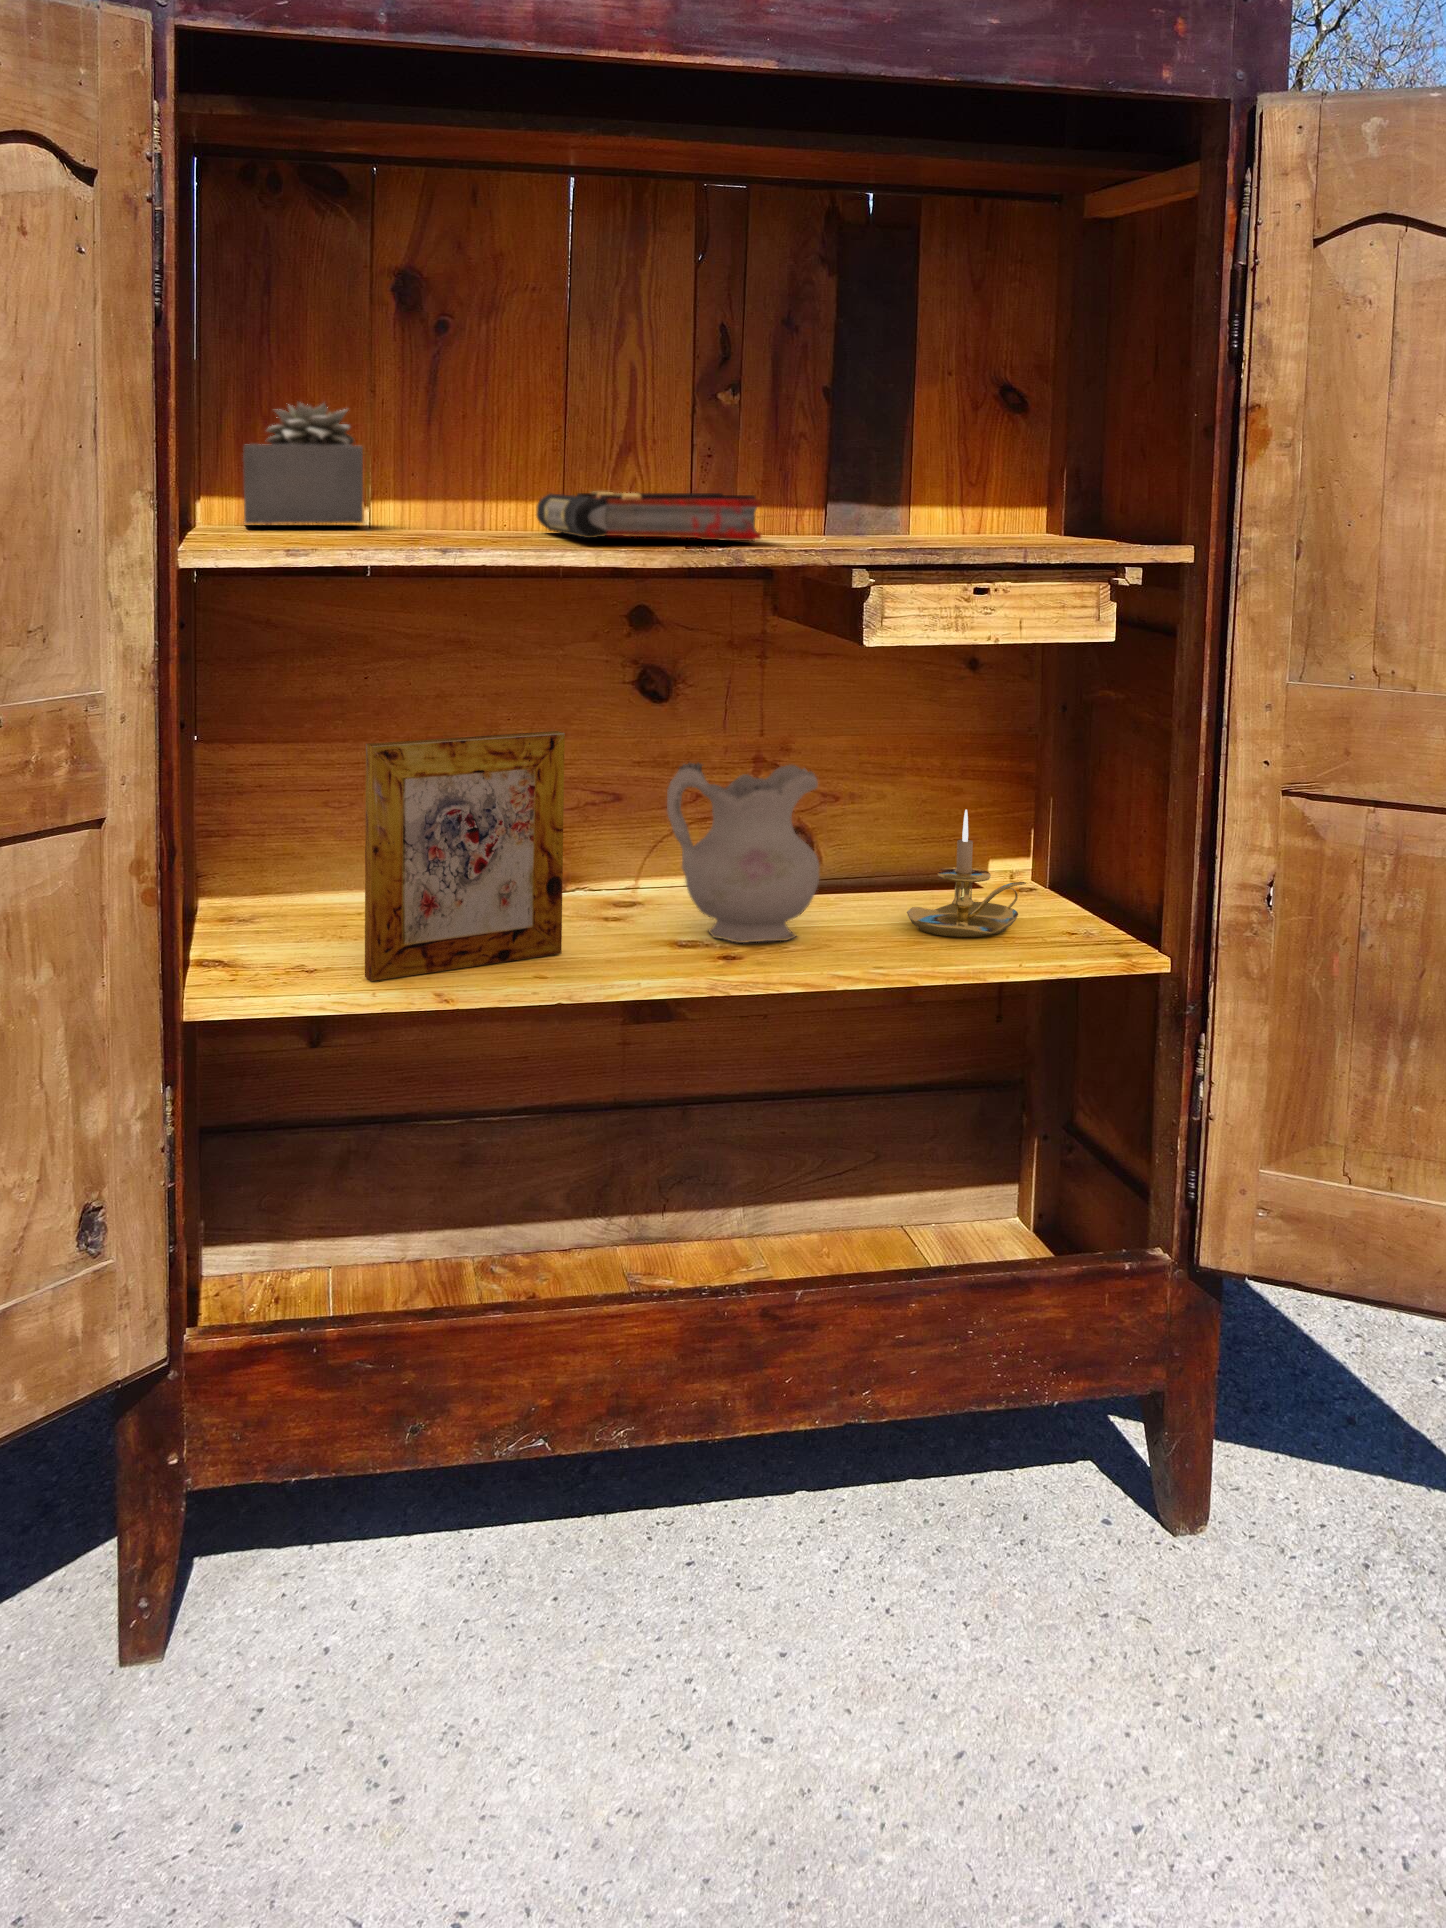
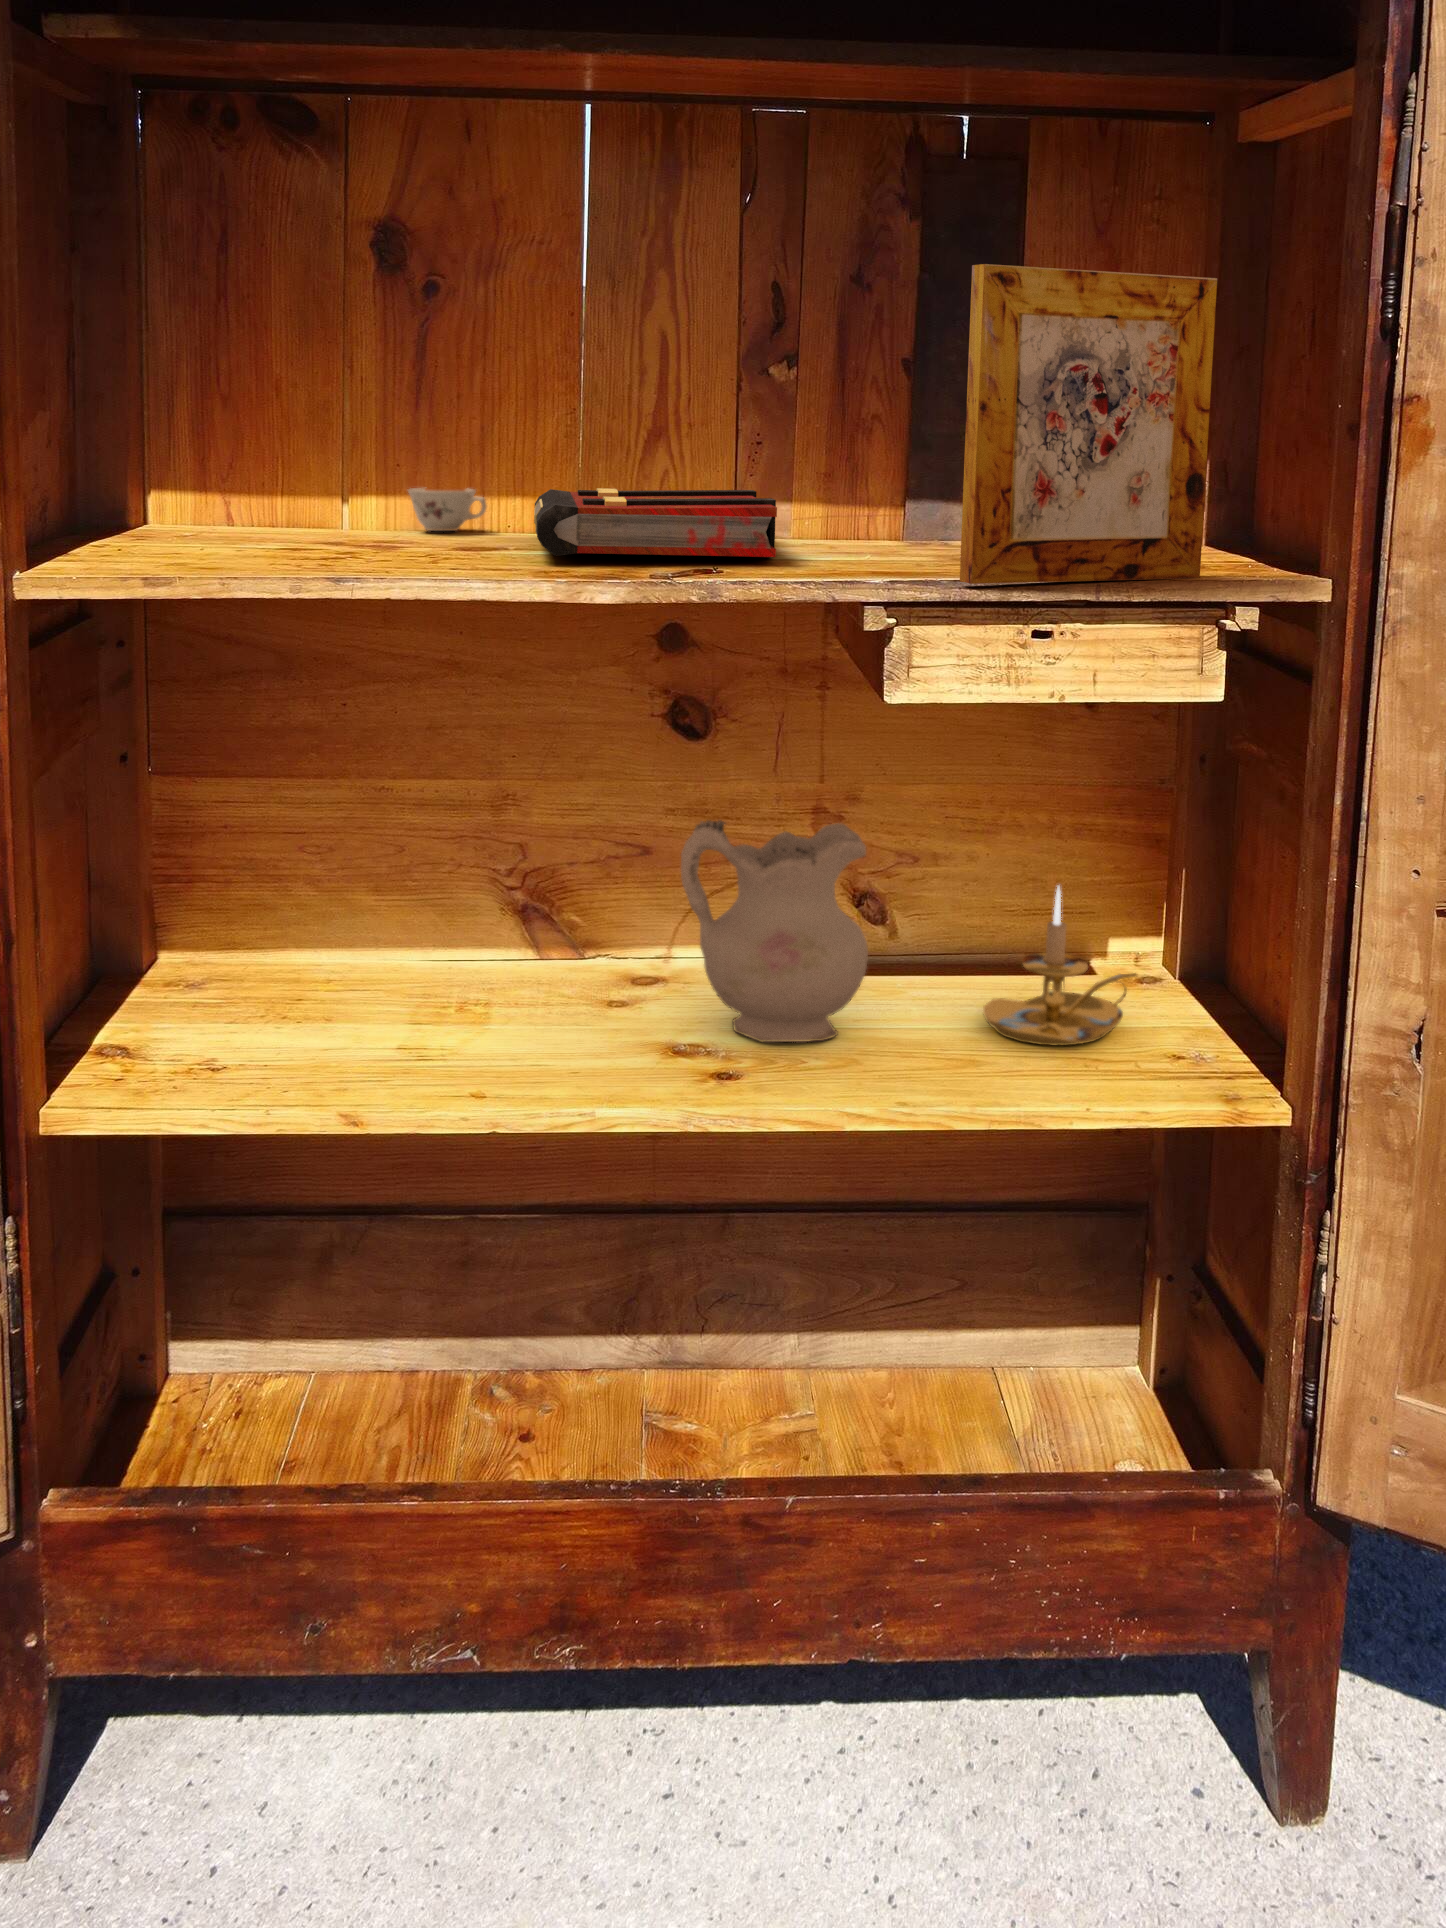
succulent plant: present [243,403,363,524] -> none [193,375,346,523]
teacup: none [426,494,495,529] -> present [408,488,486,531]
picture frame: present [365,731,565,981] -> present [960,264,1217,584]

